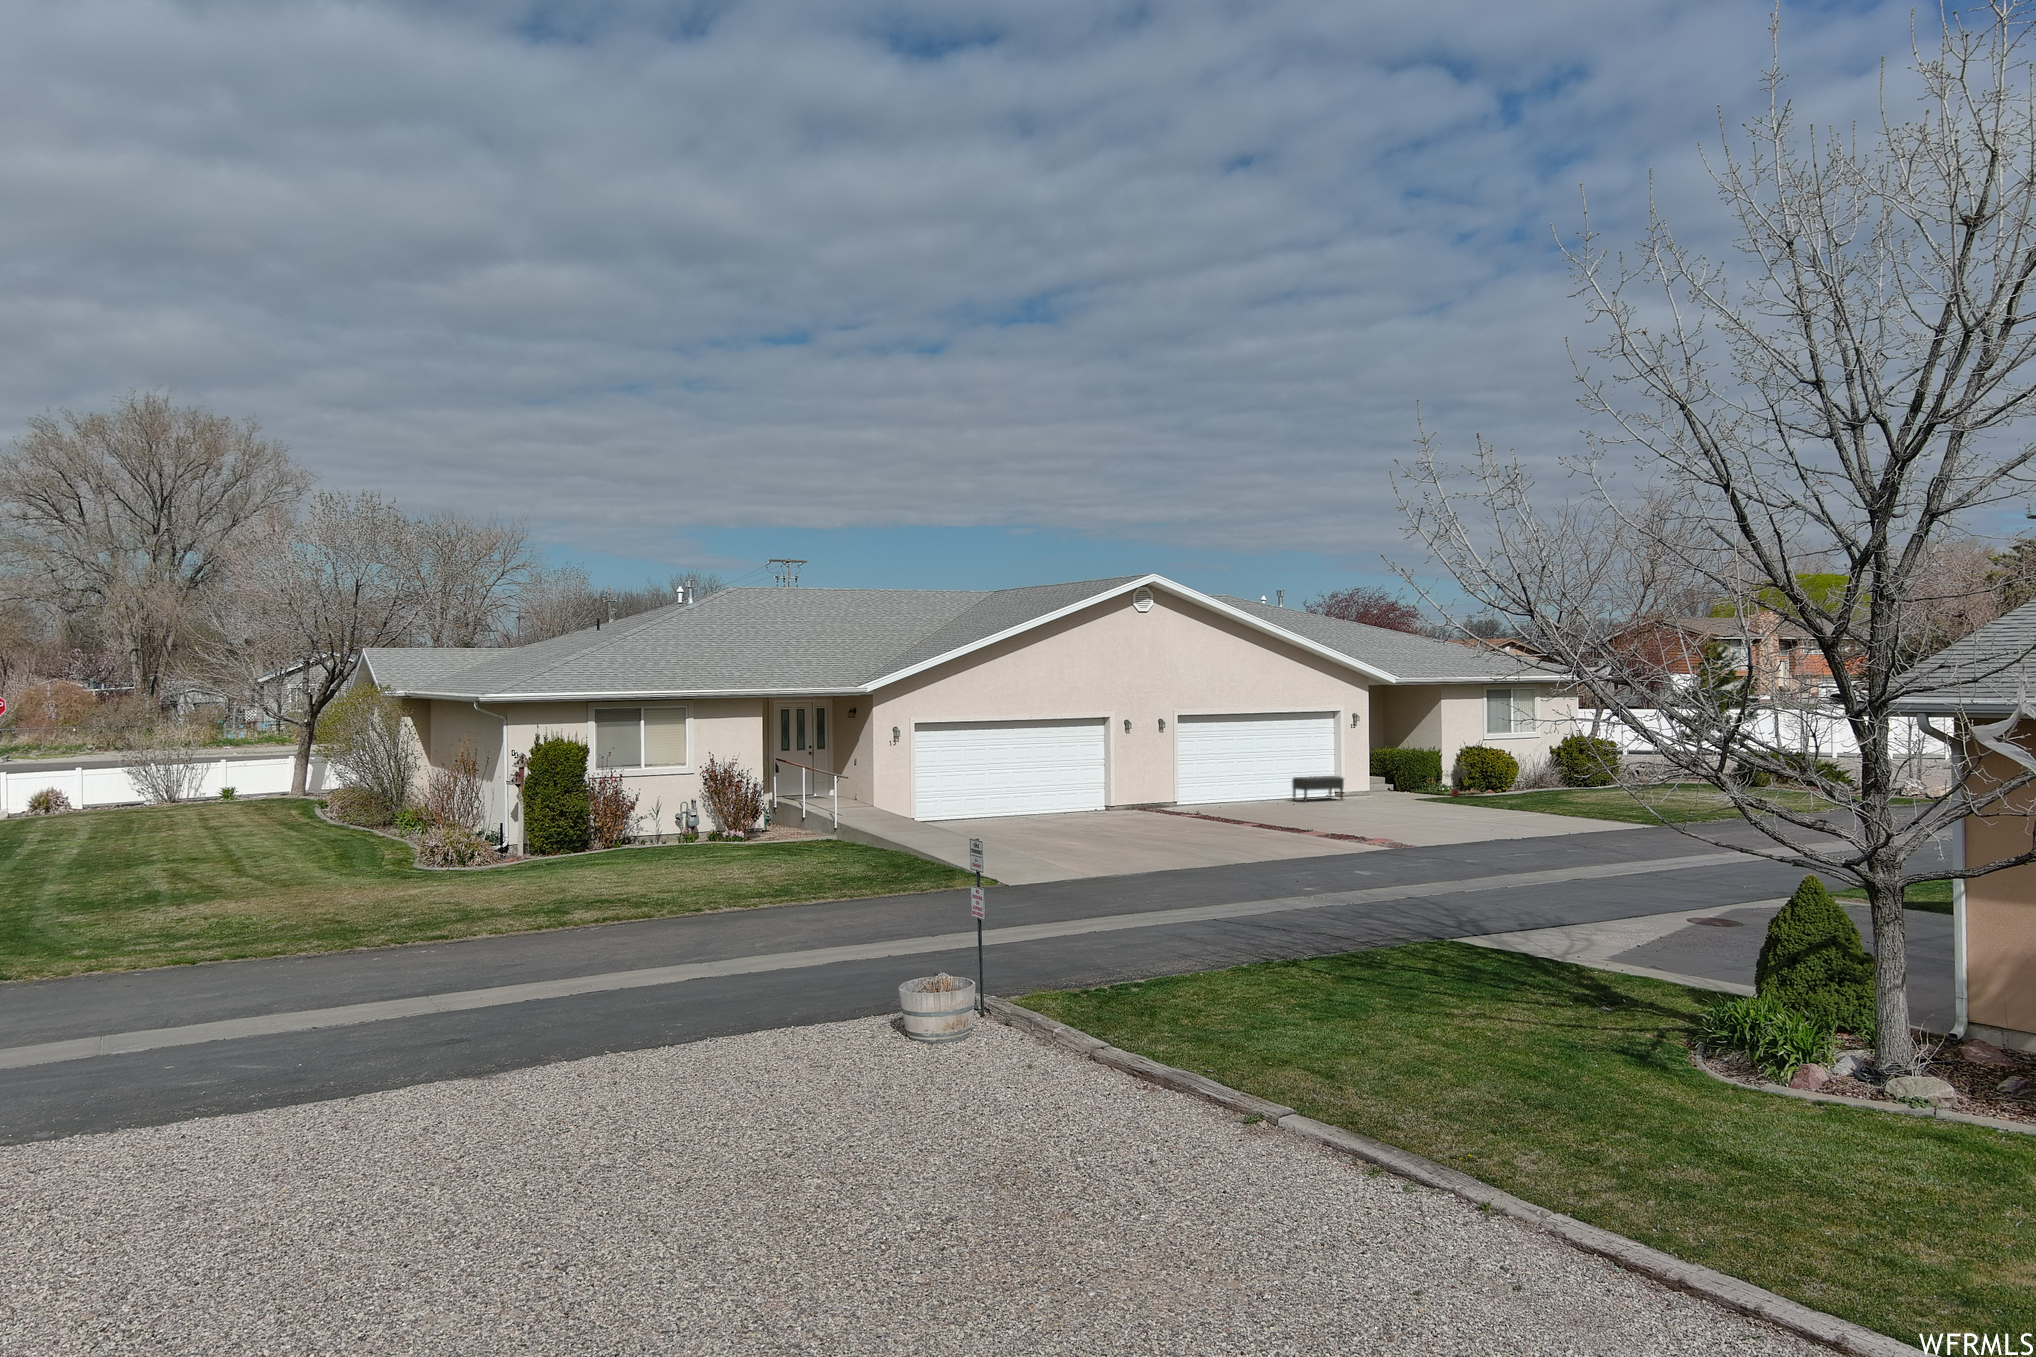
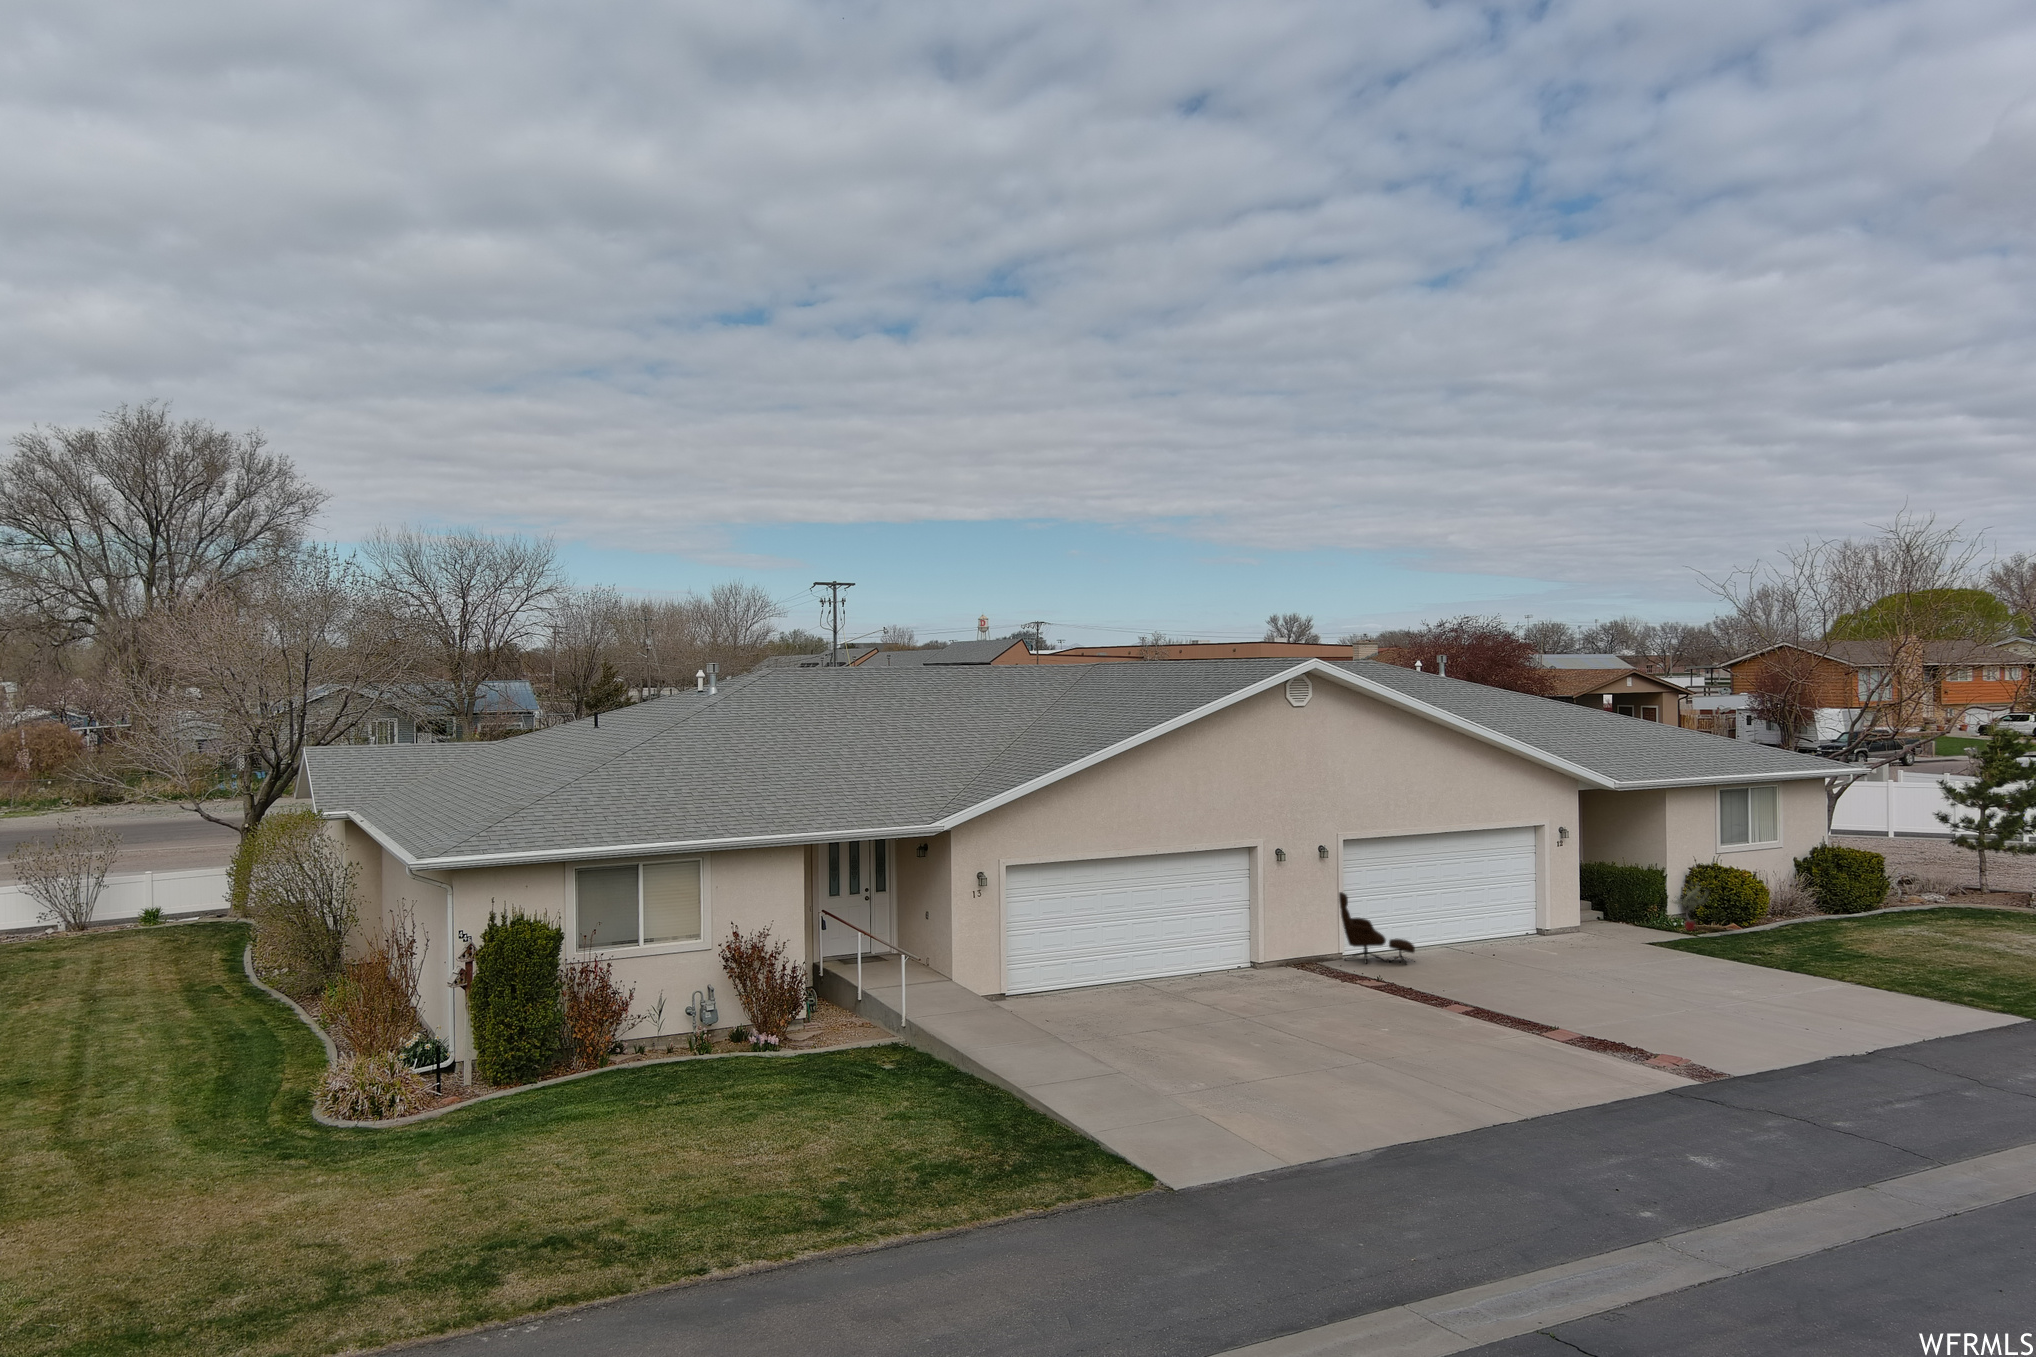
lounge chair: none [1173,755,1230,808] -> present [1339,892,1415,963]
bench: present [1292,776,1344,801] -> none [1486,909,1554,947]

